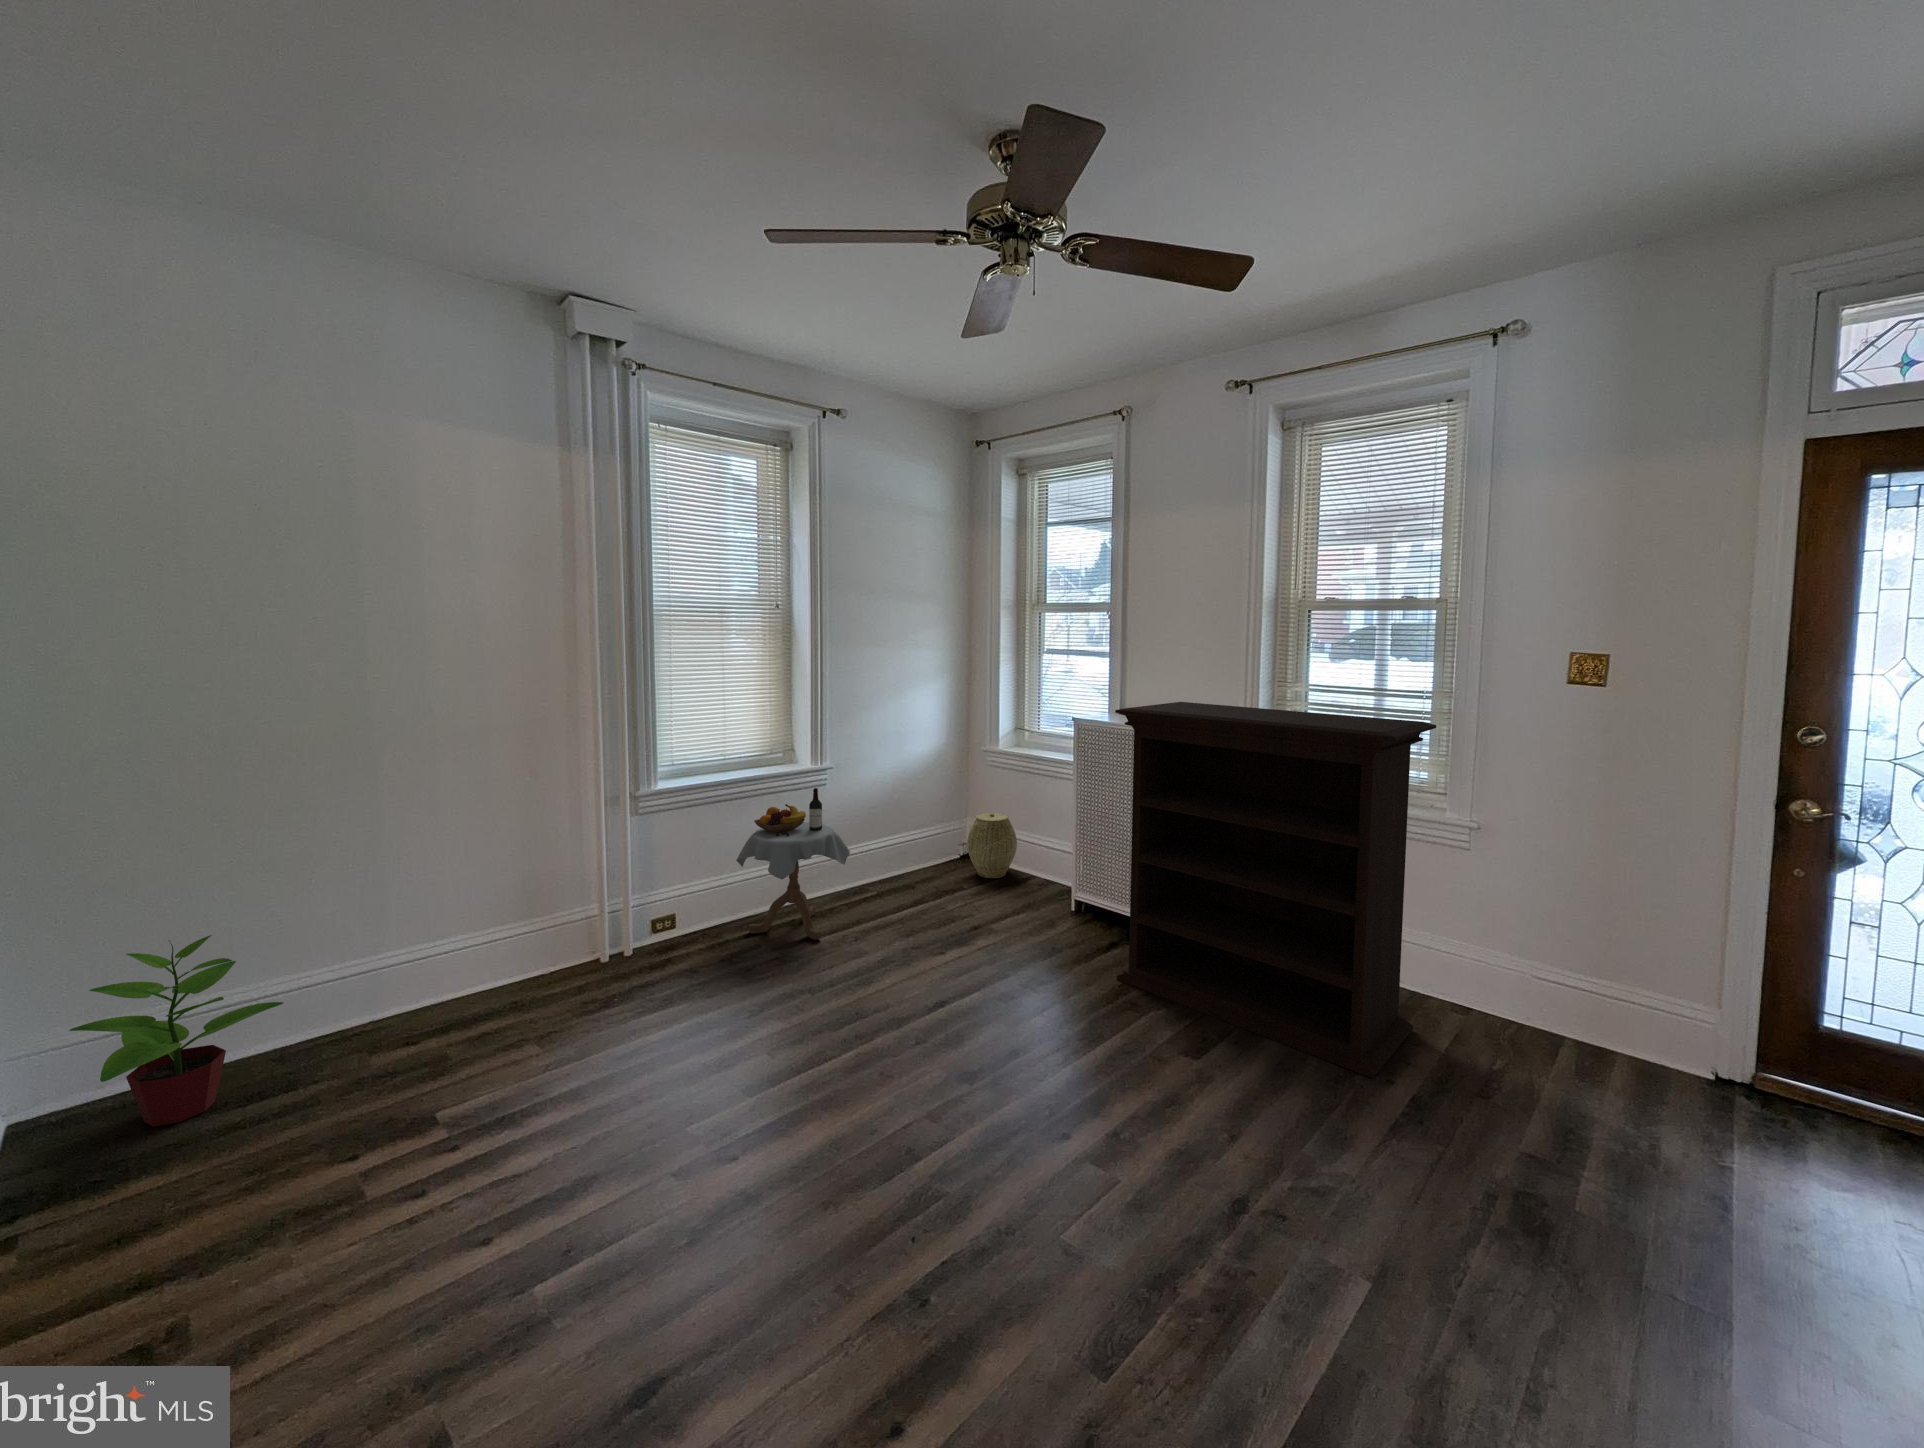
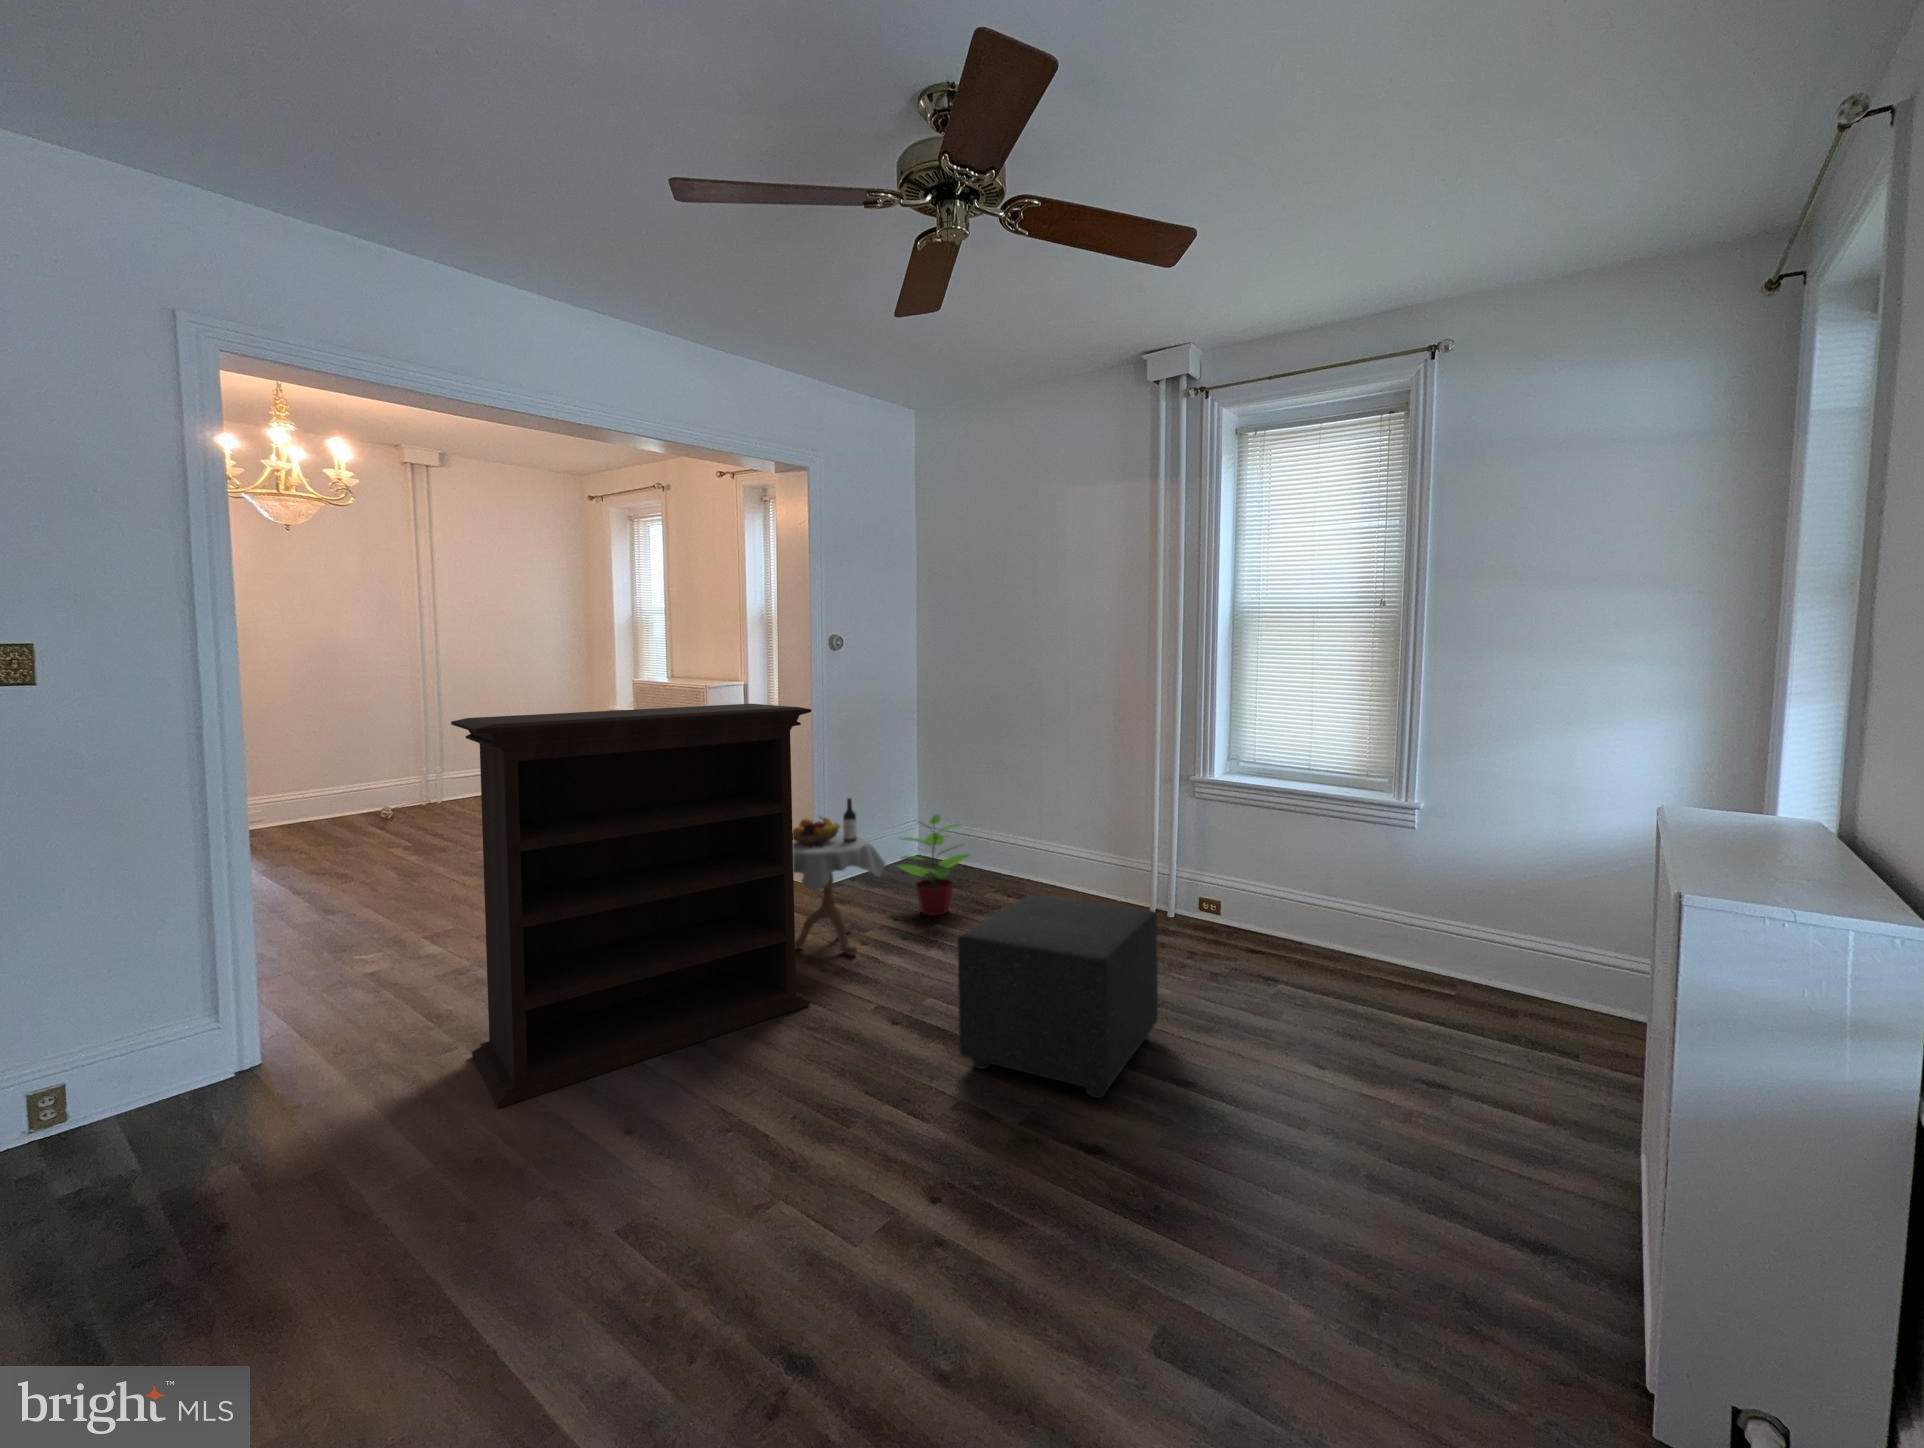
bookshelf: present [1115,702,1436,1078] -> present [451,704,811,1108]
woven basket: present [967,813,1017,878] -> none [1008,826,1060,894]
ottoman: none [919,891,1110,1091] -> present [957,895,1158,1098]
potted plant: present [69,935,283,1127] -> present [896,814,970,915]

